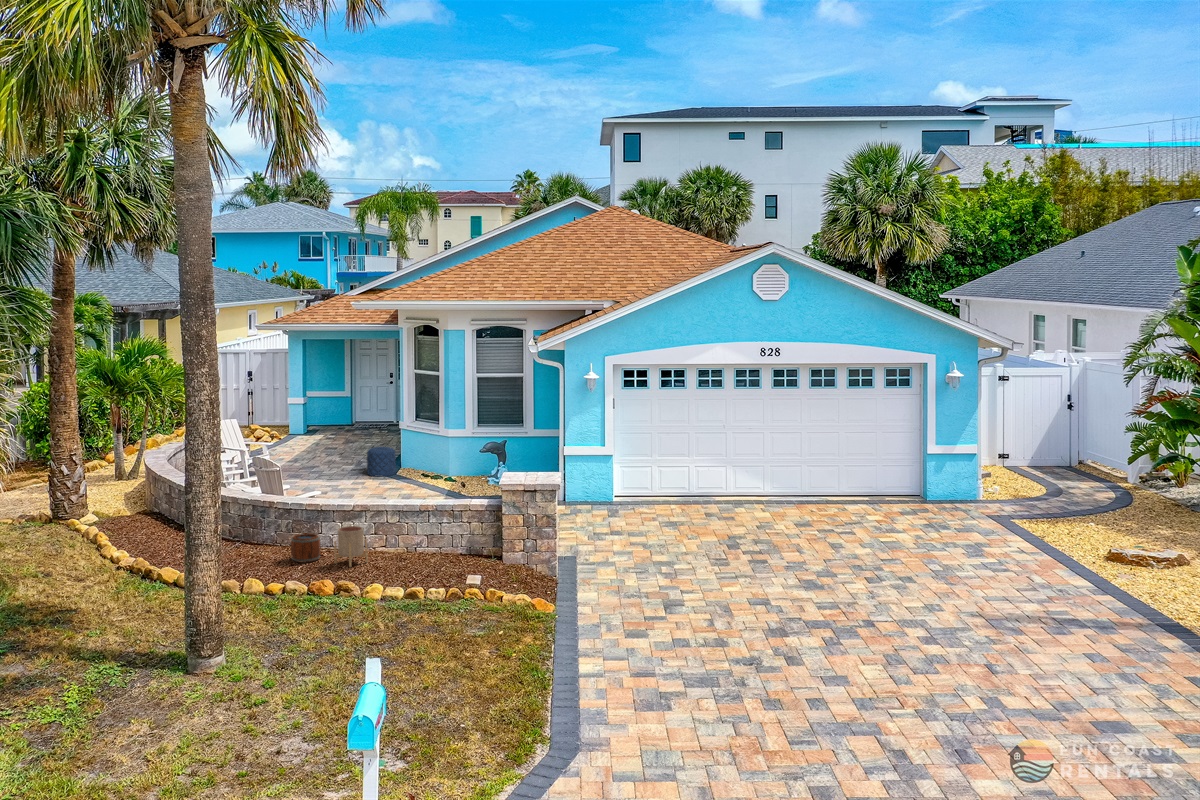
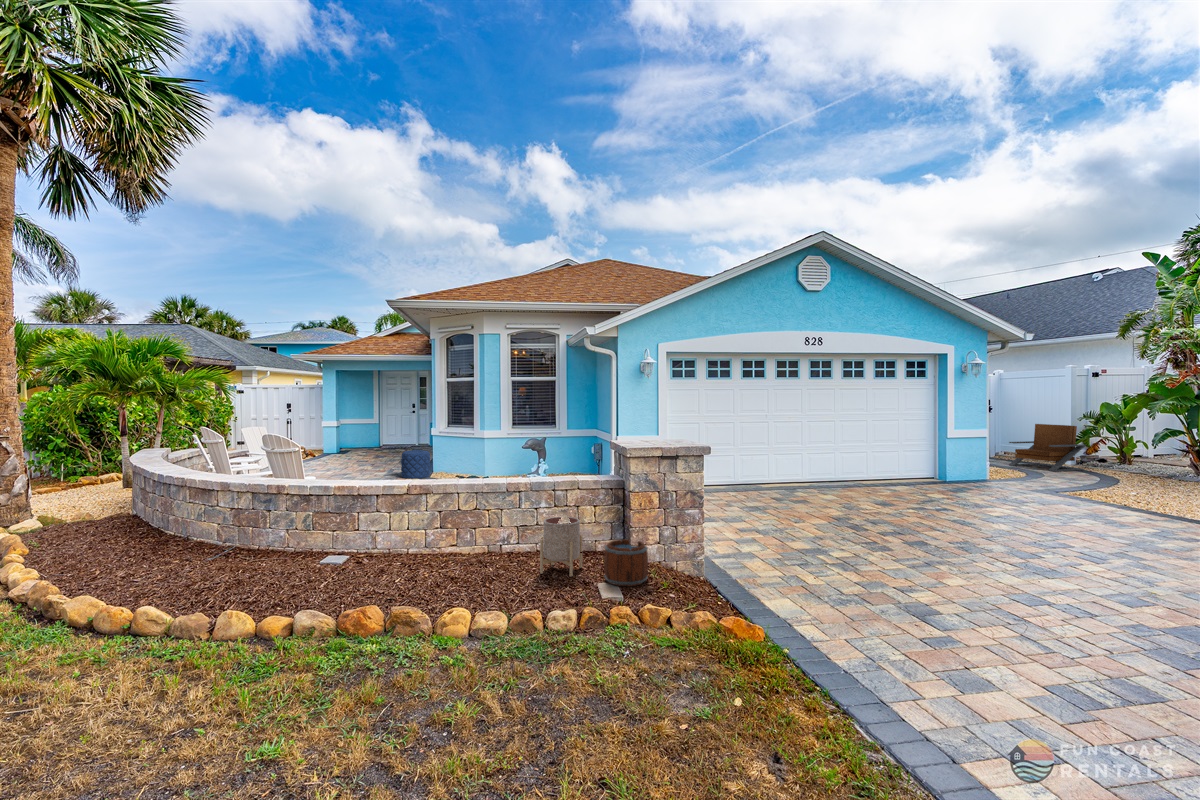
lounge chair: none [1061,429,1138,488] -> present [1009,424,1085,471]
planter: present [334,526,368,567] -> present [540,517,582,576]
bucket: present [291,533,321,563] -> present [604,540,648,586]

